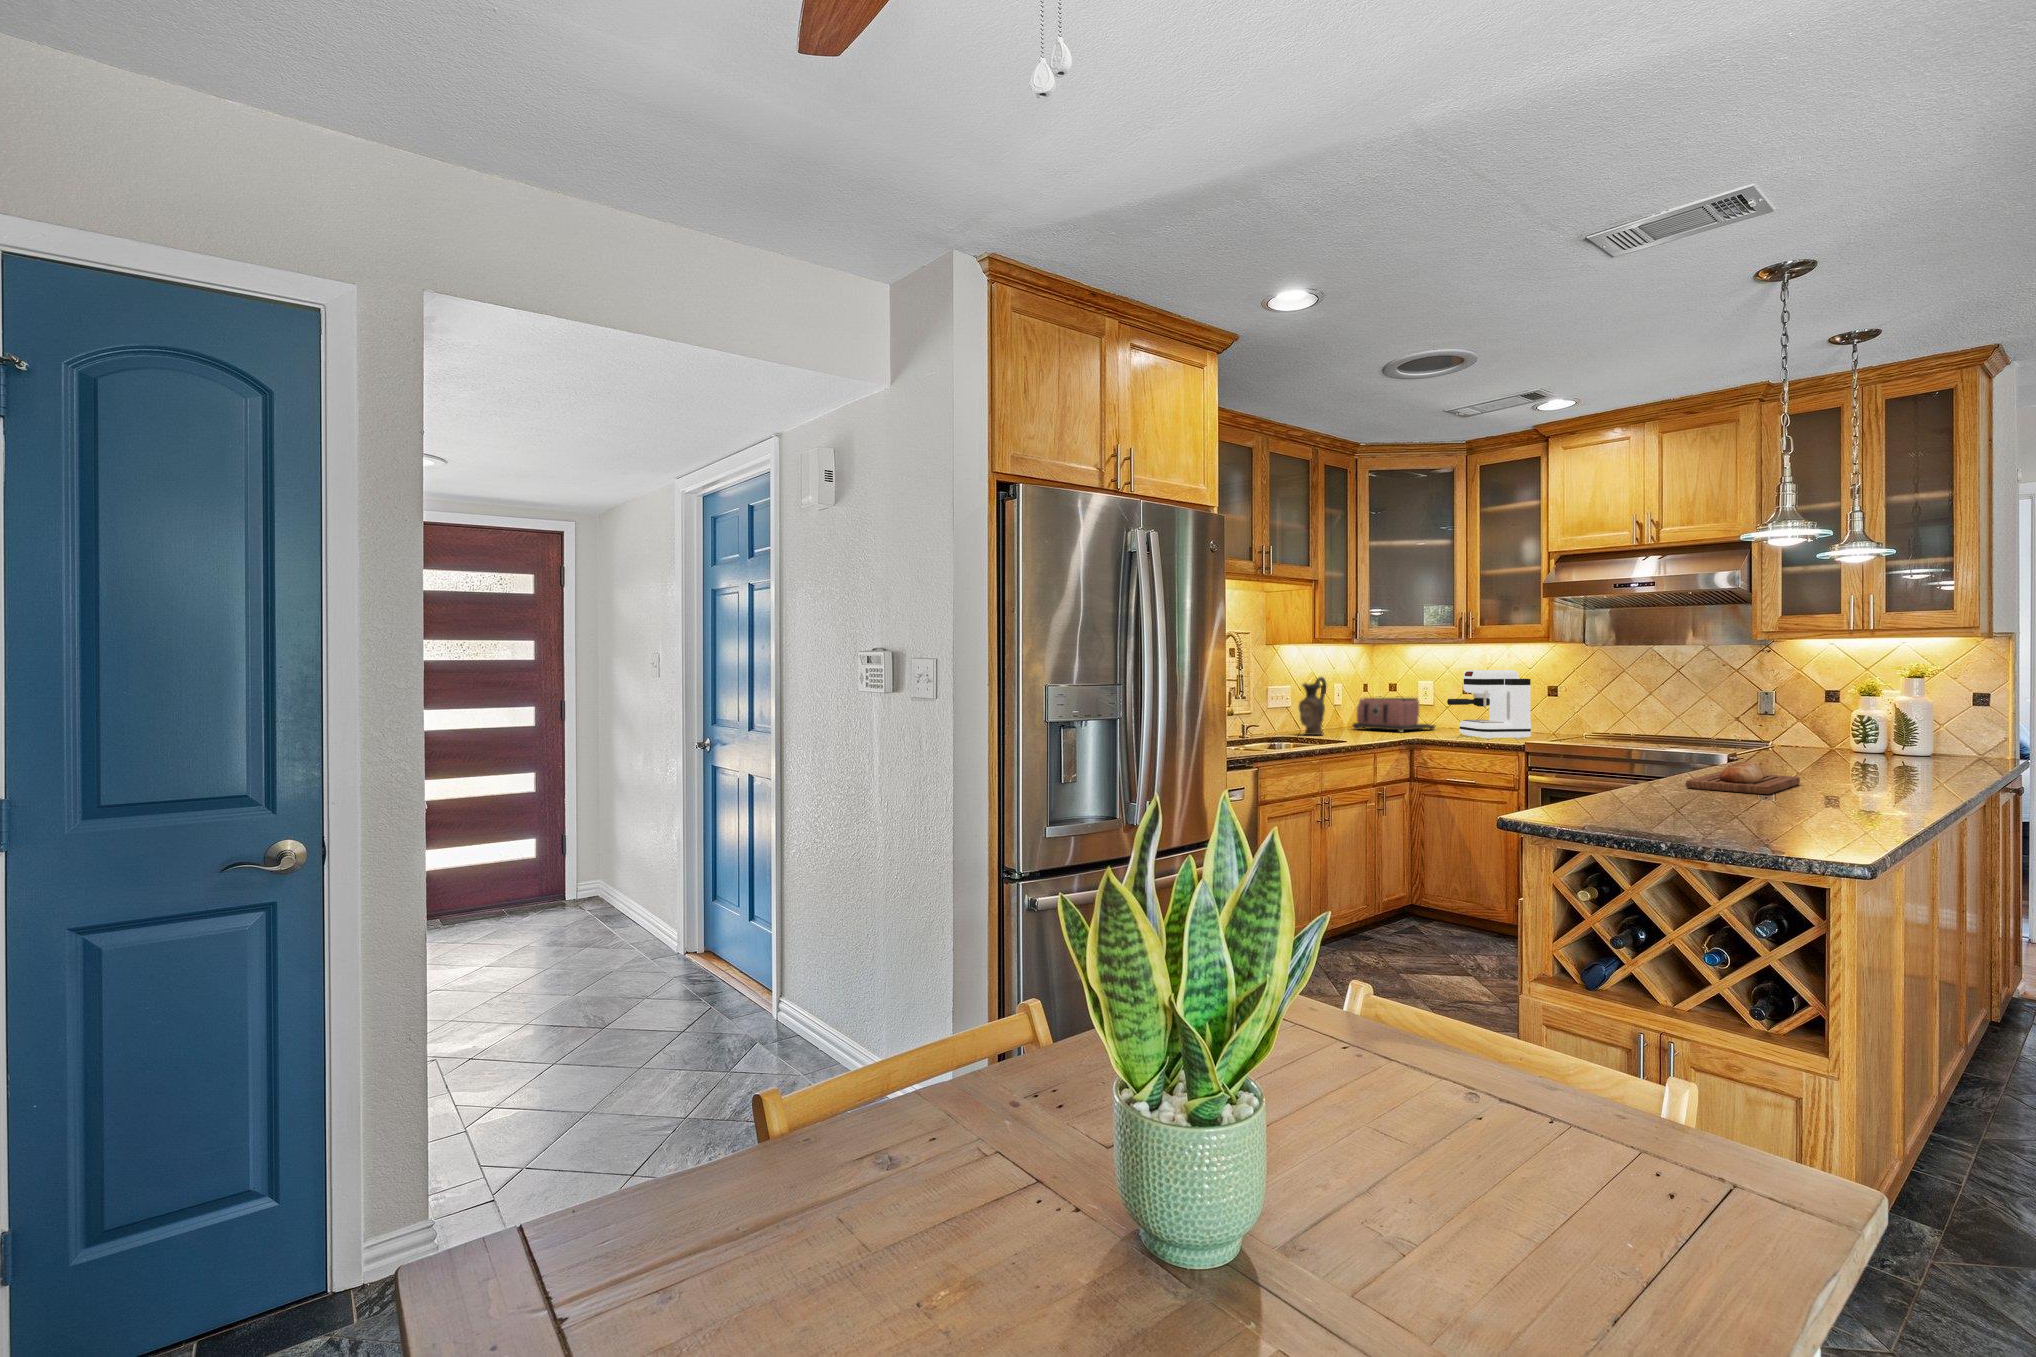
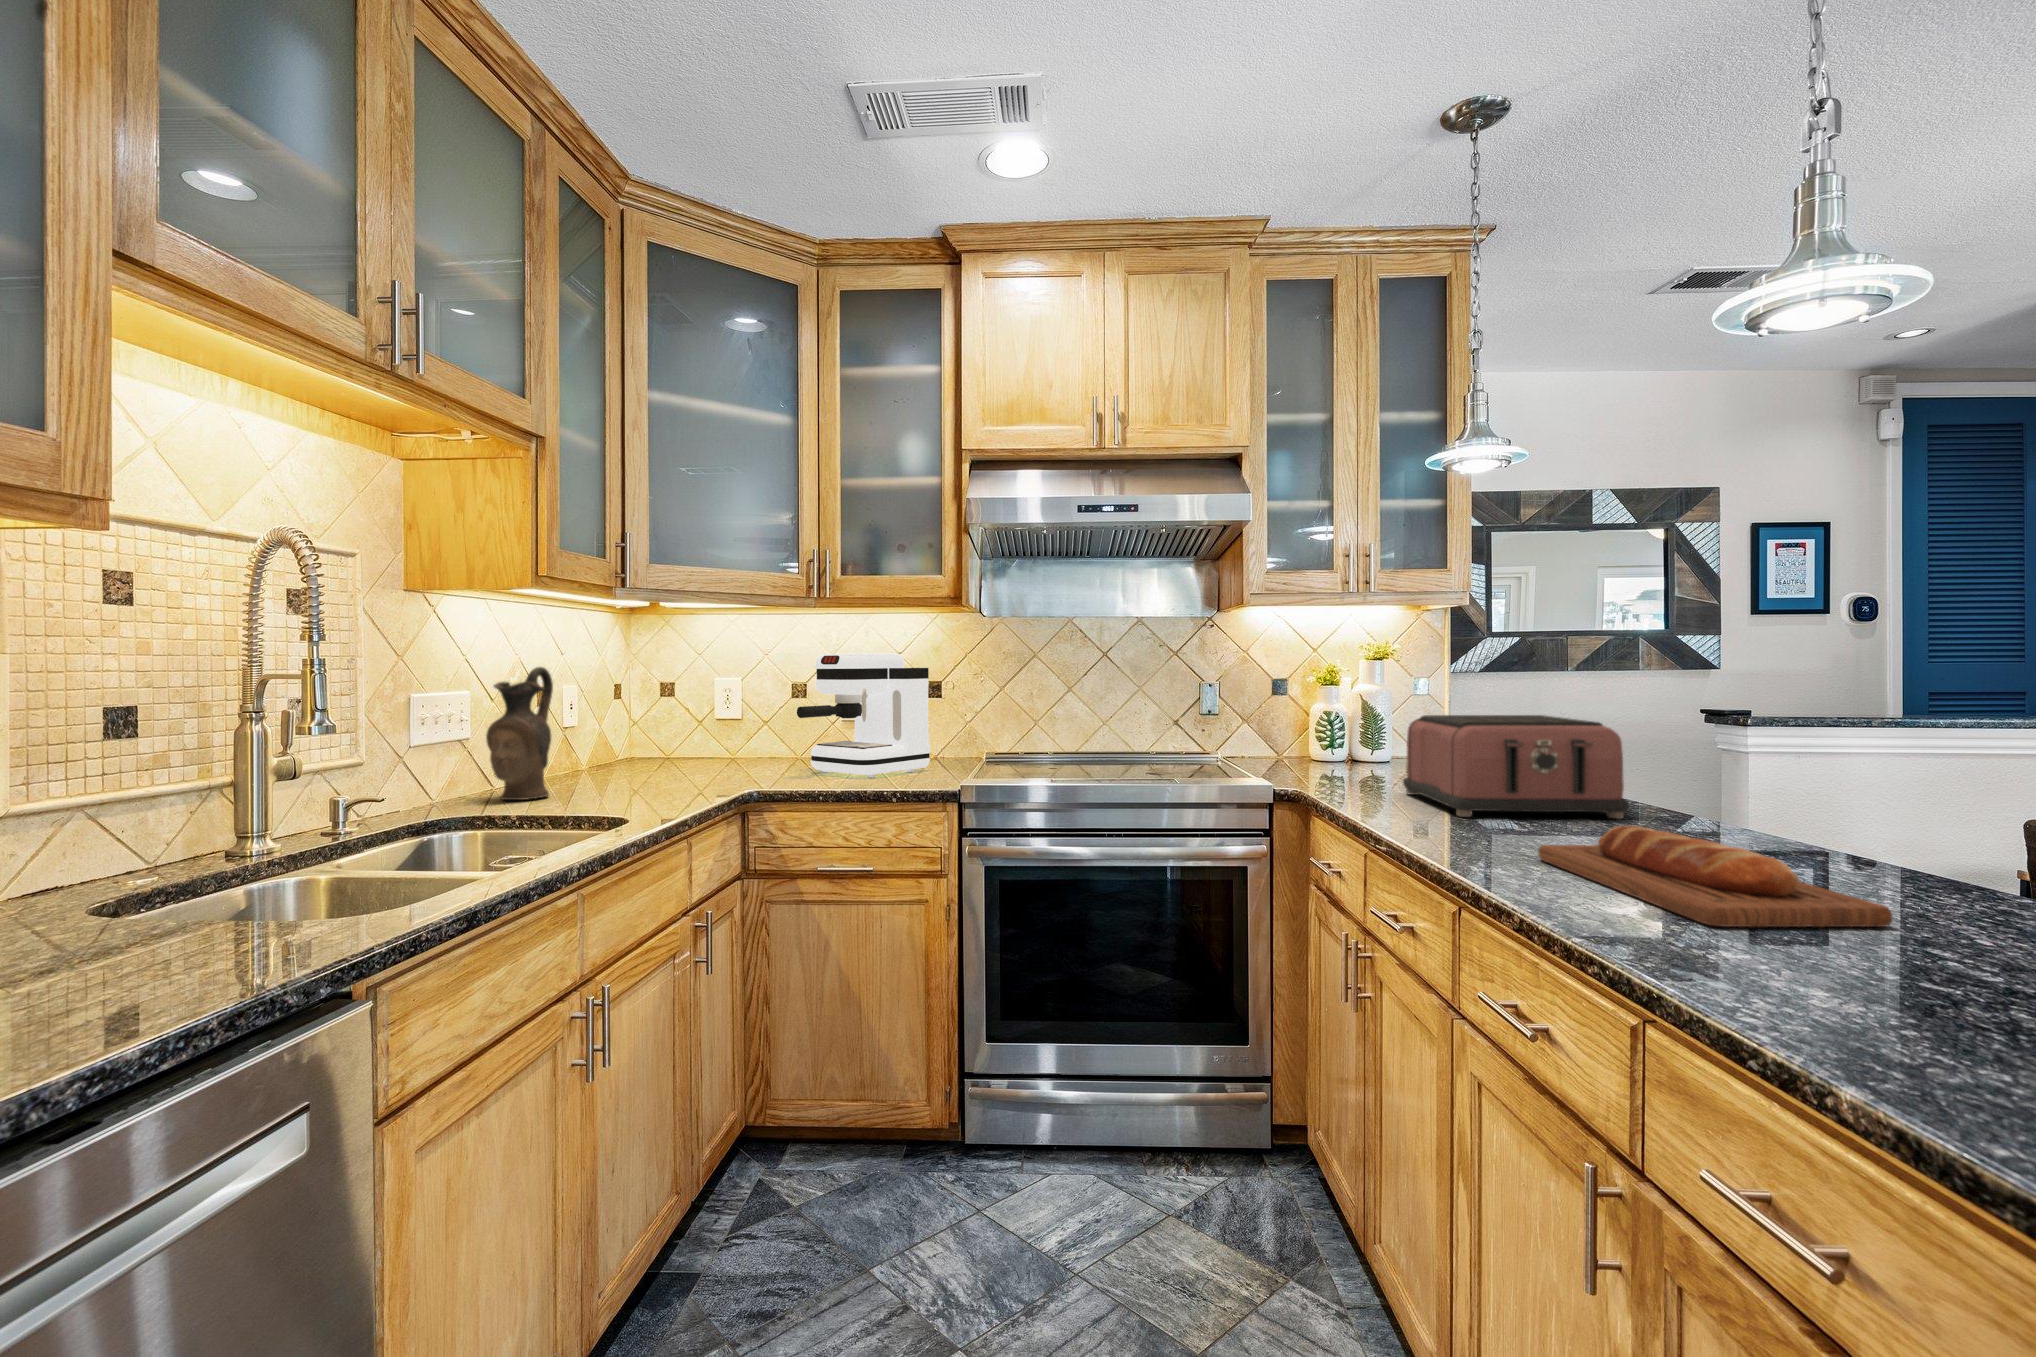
toaster: present [1353,696,1435,732] -> present [1403,715,1629,819]

